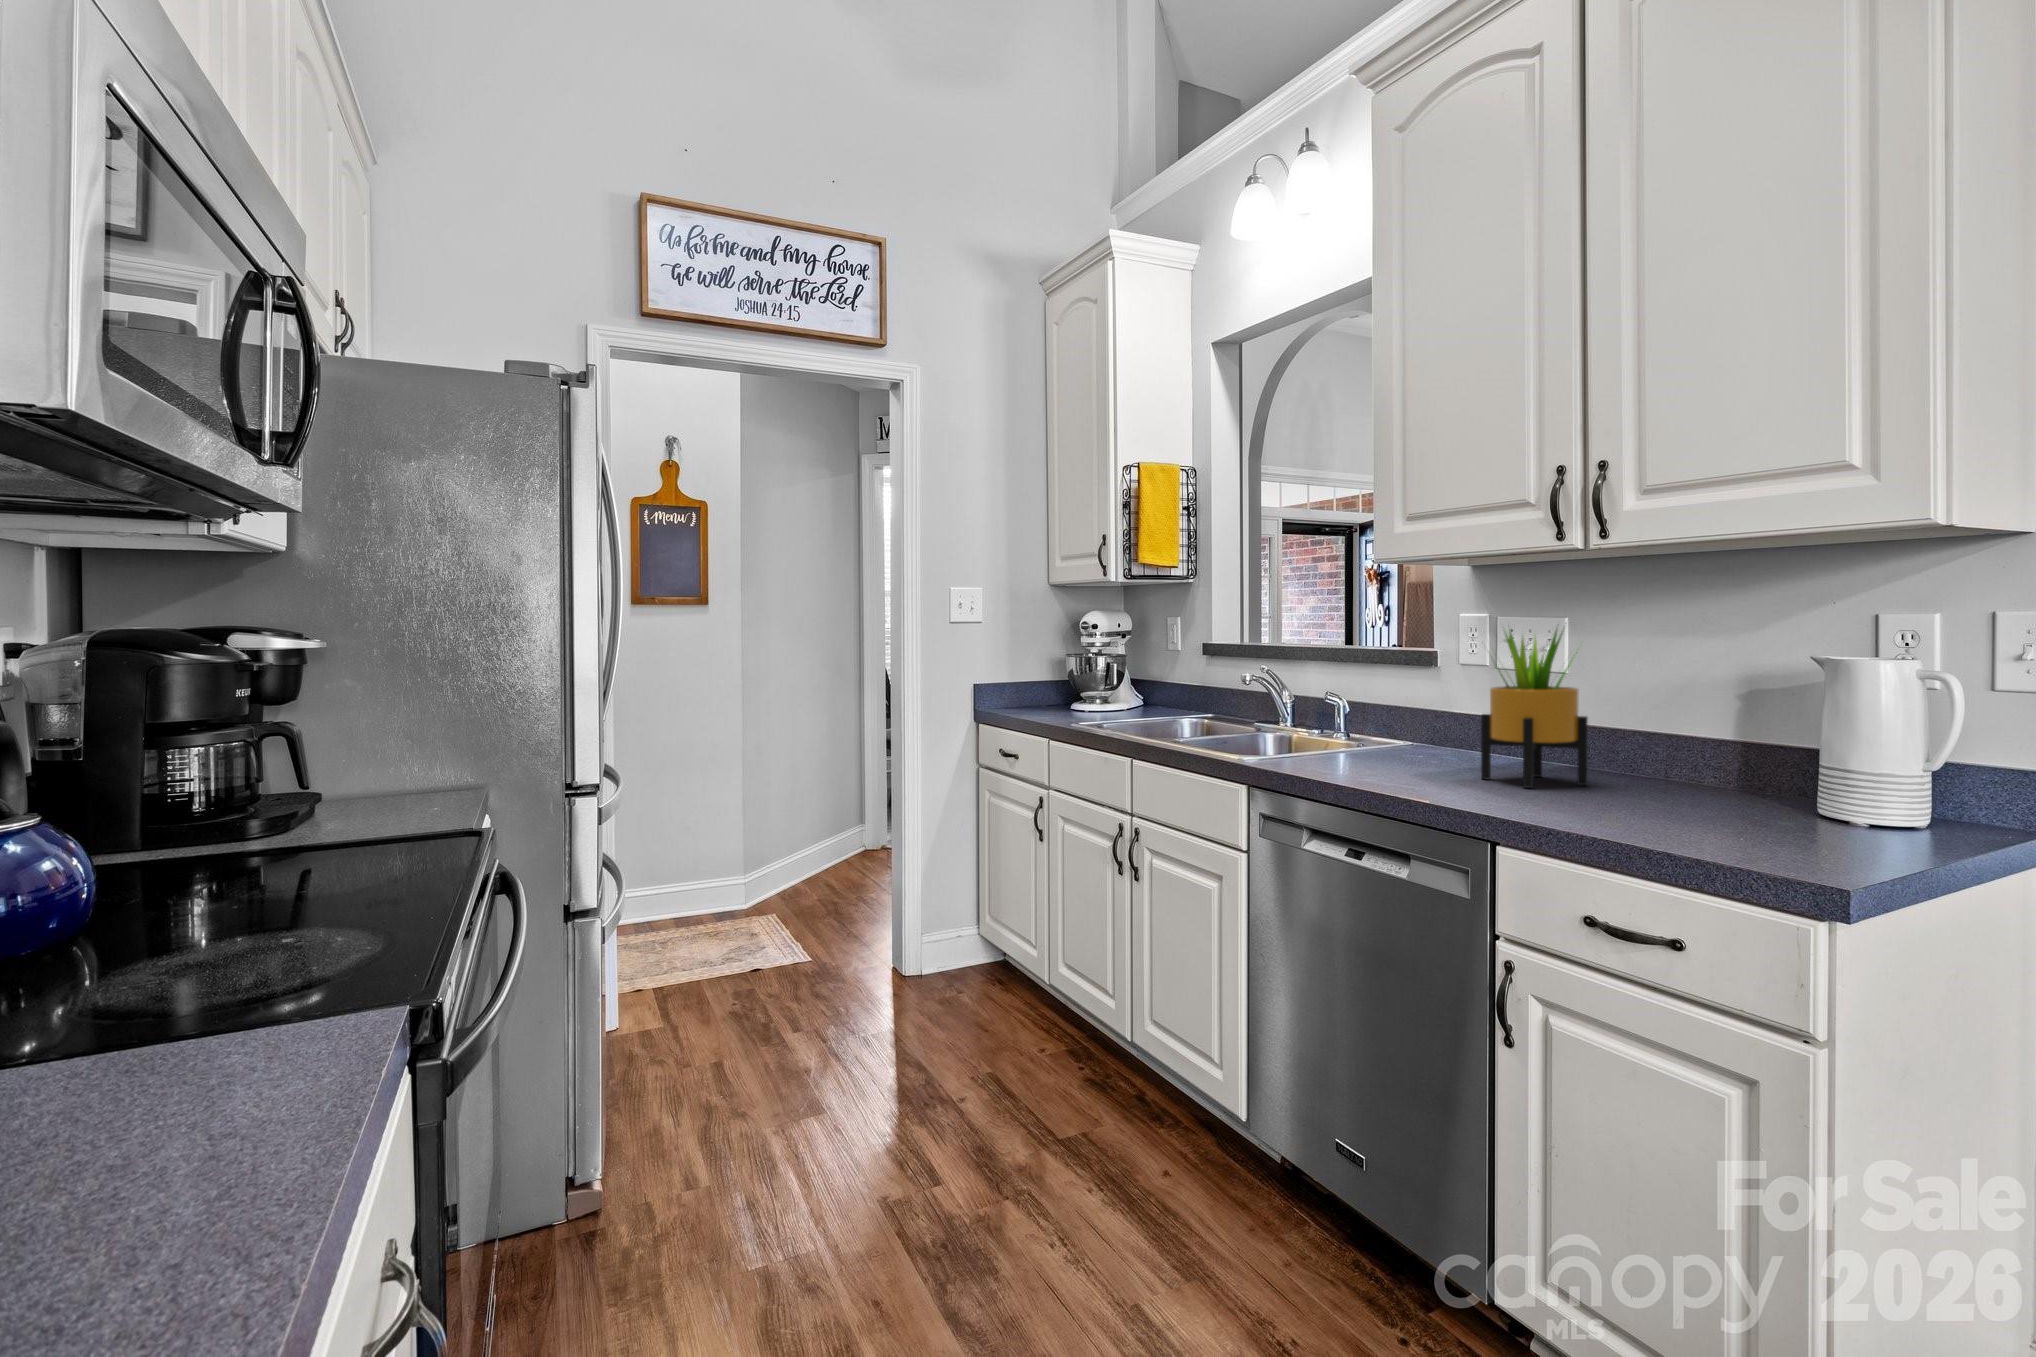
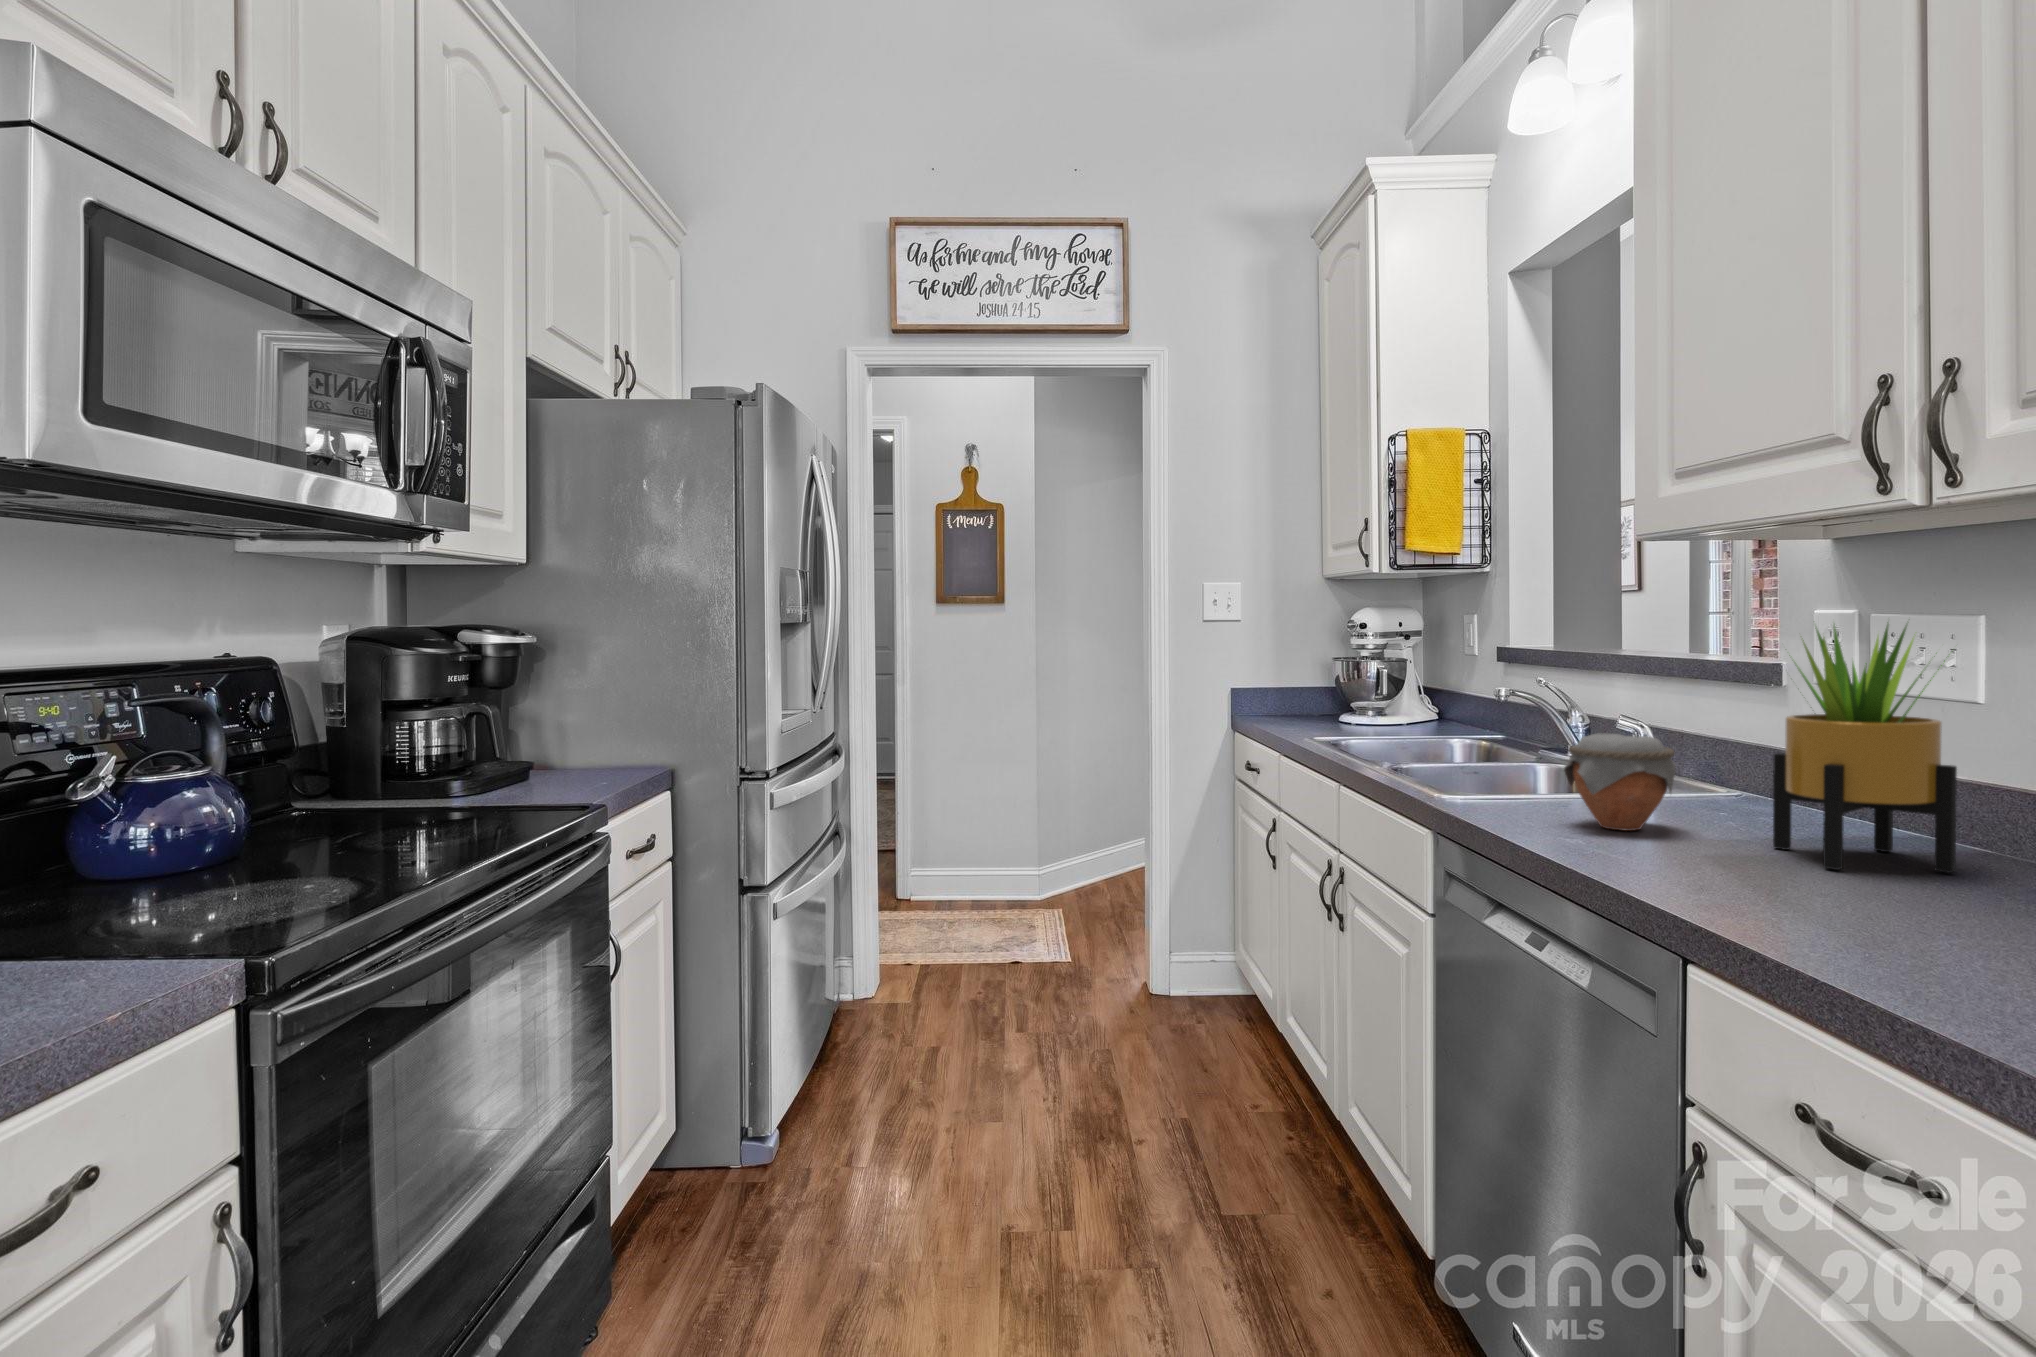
jar: none [1344,705,1416,775] -> present [1564,733,1676,831]

